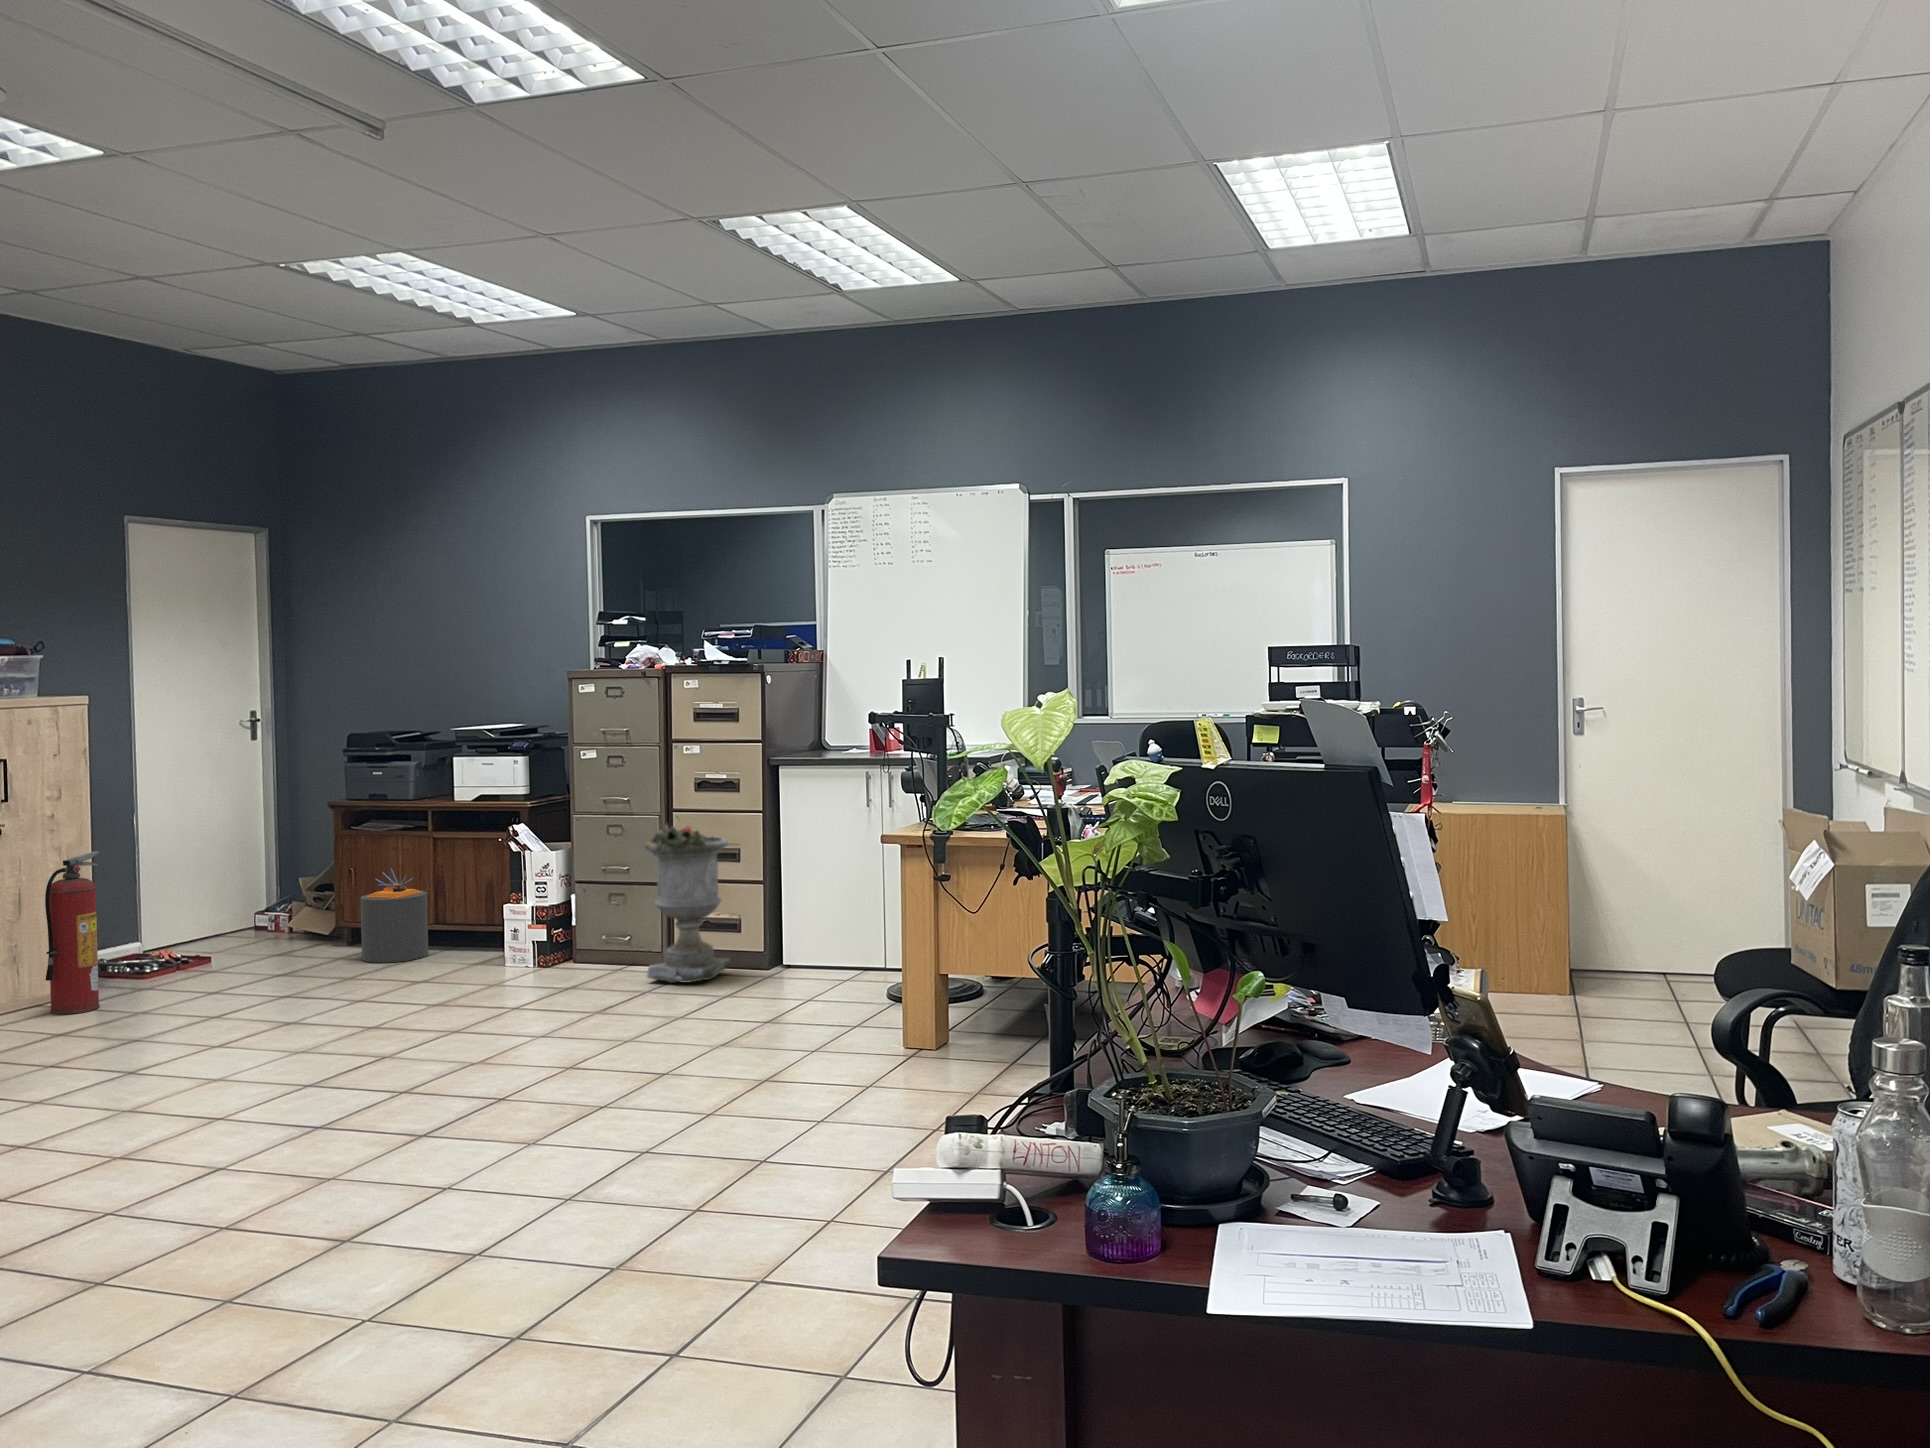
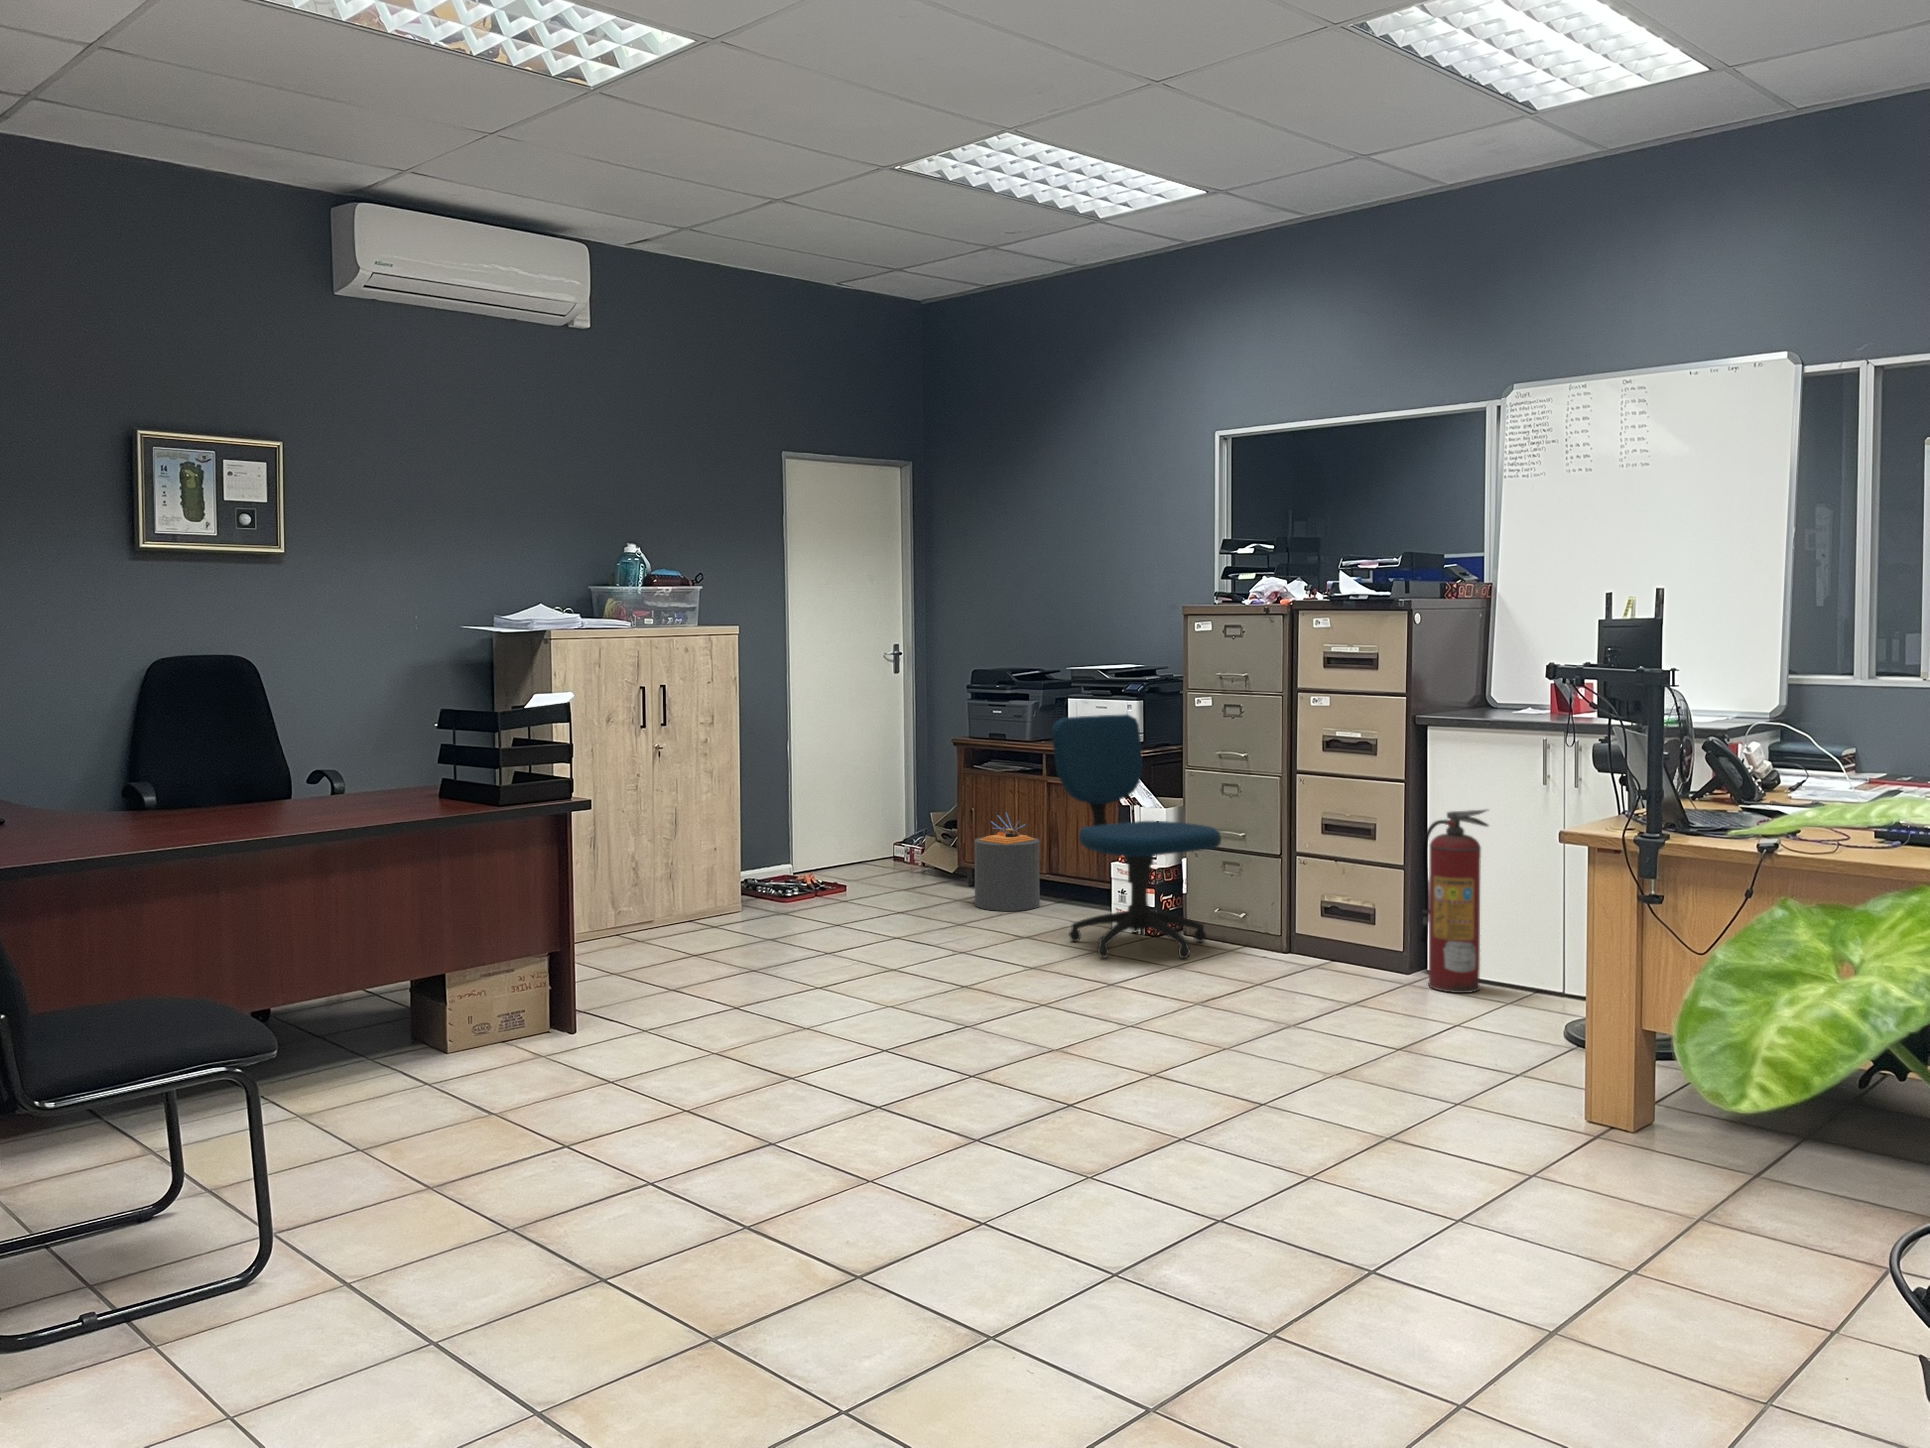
office chair: none [446,769,607,989] -> present [1052,714,1221,958]
planter: present [645,824,731,983] -> none [1259,785,1362,978]
fire extinguisher: present [45,851,100,1014] -> present [1420,810,1488,993]

